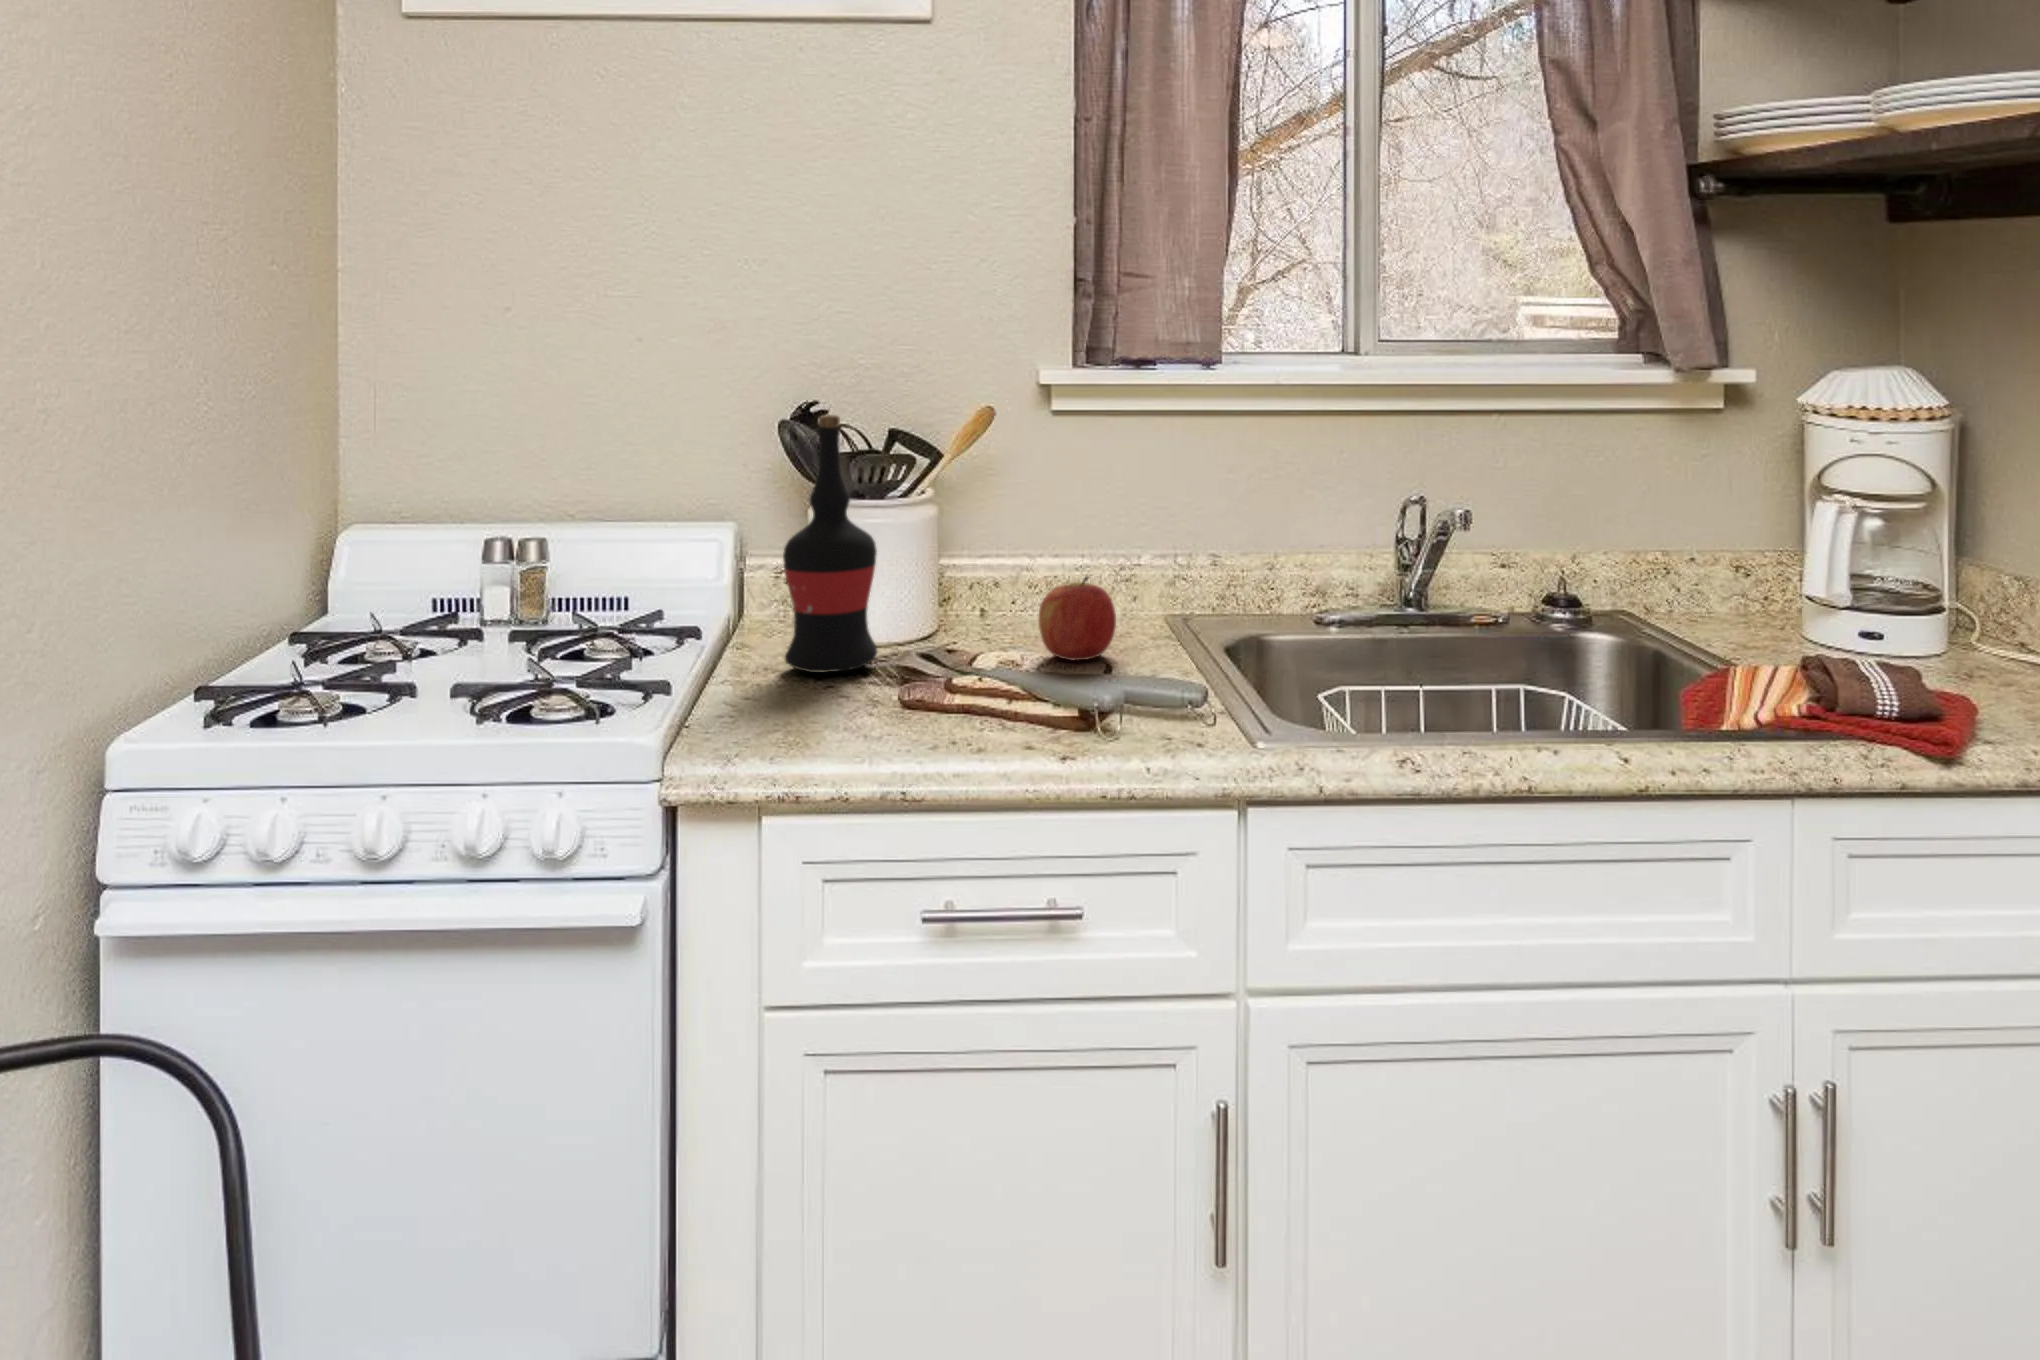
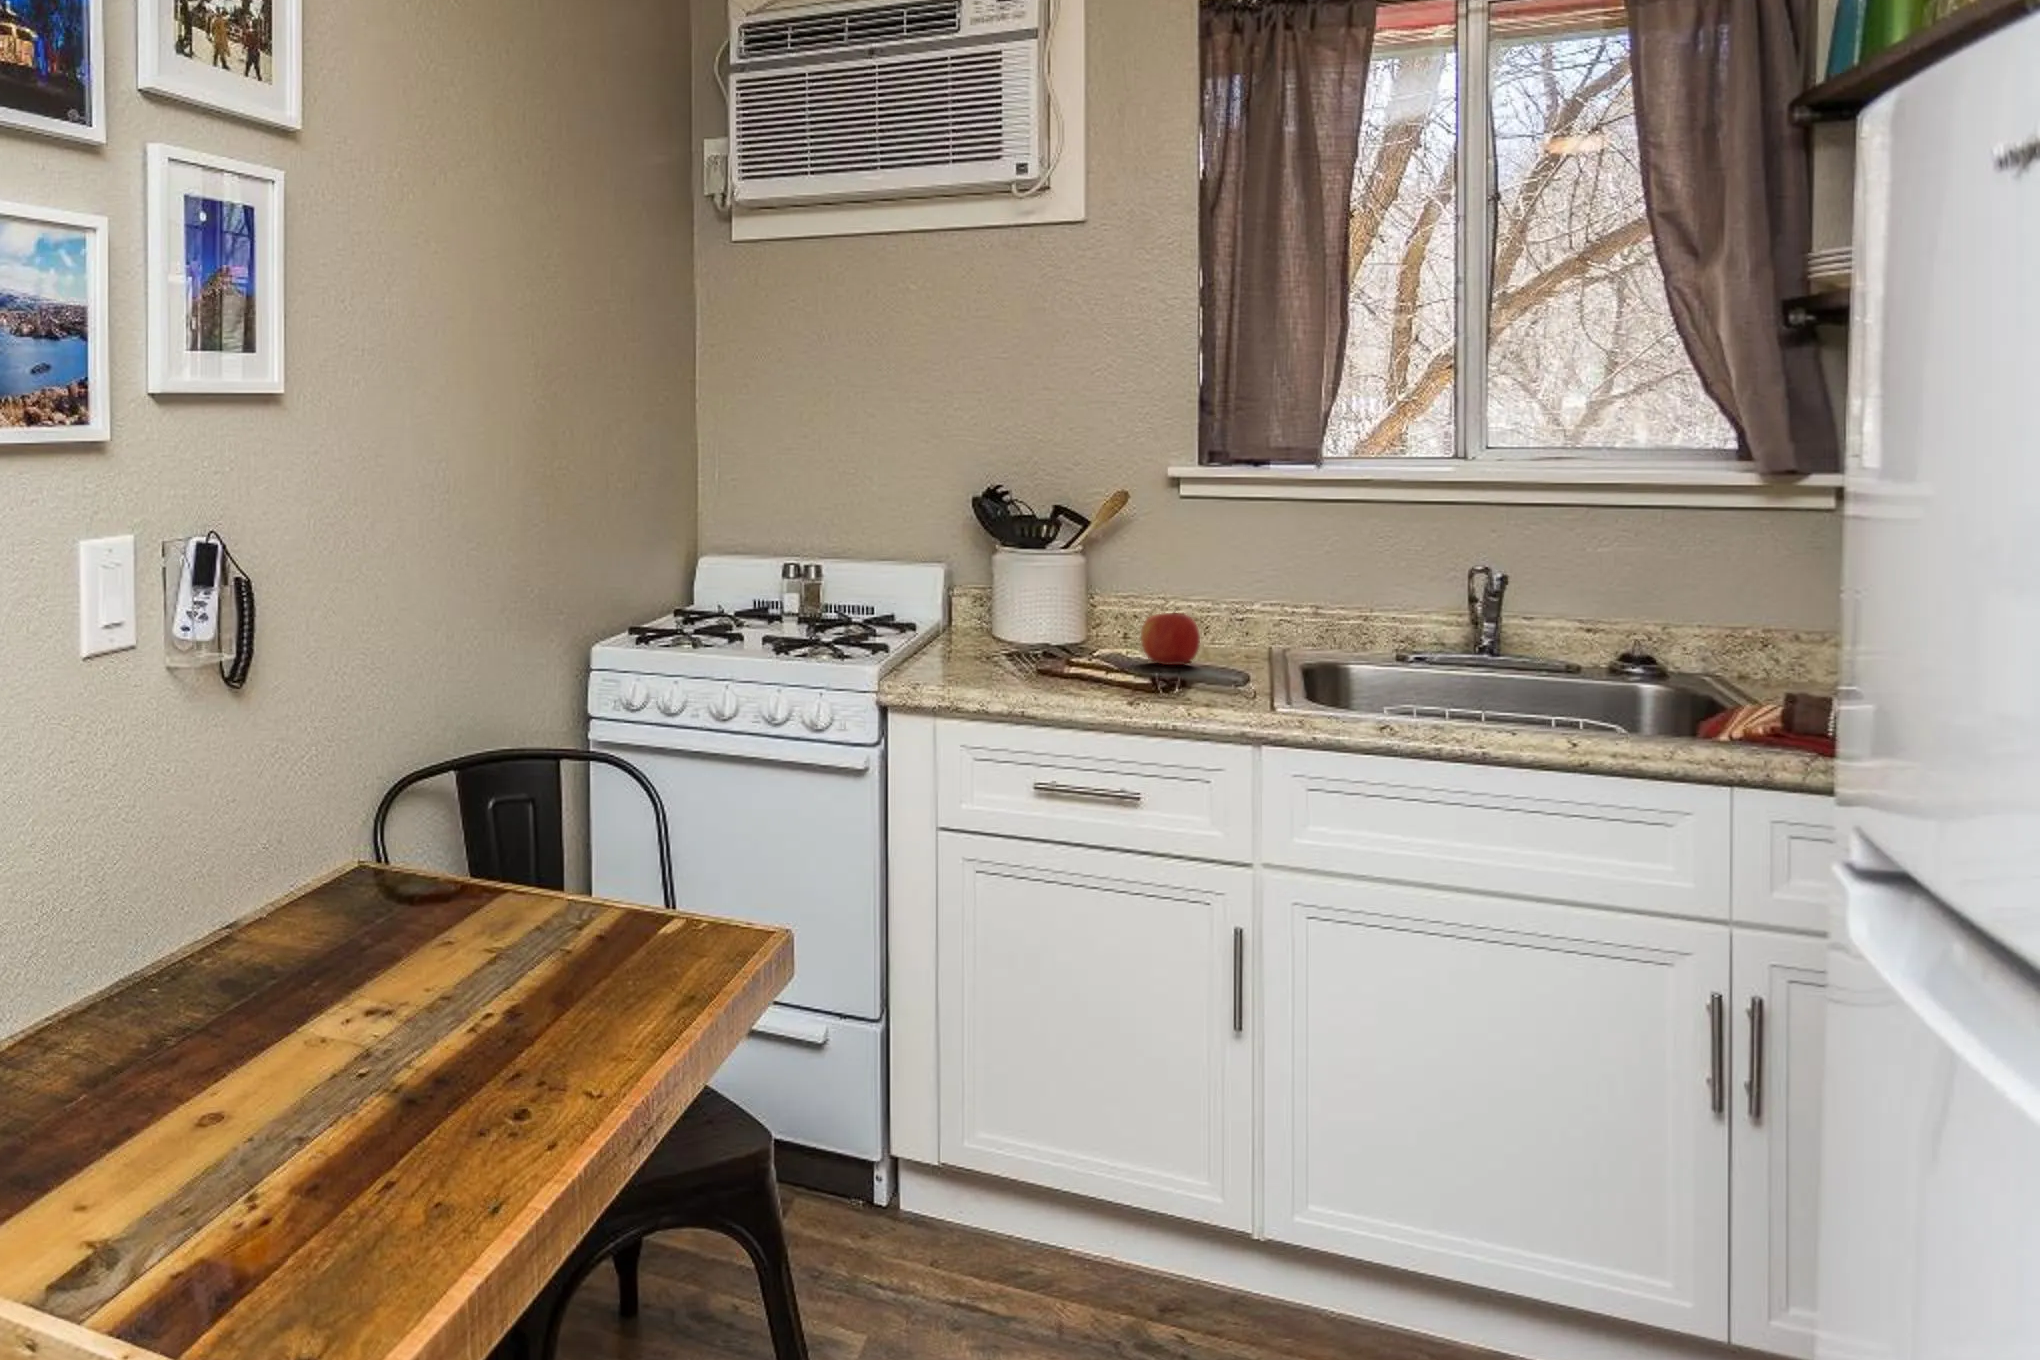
wine bottle: present [783,415,877,673] -> none [963,488,1026,656]

